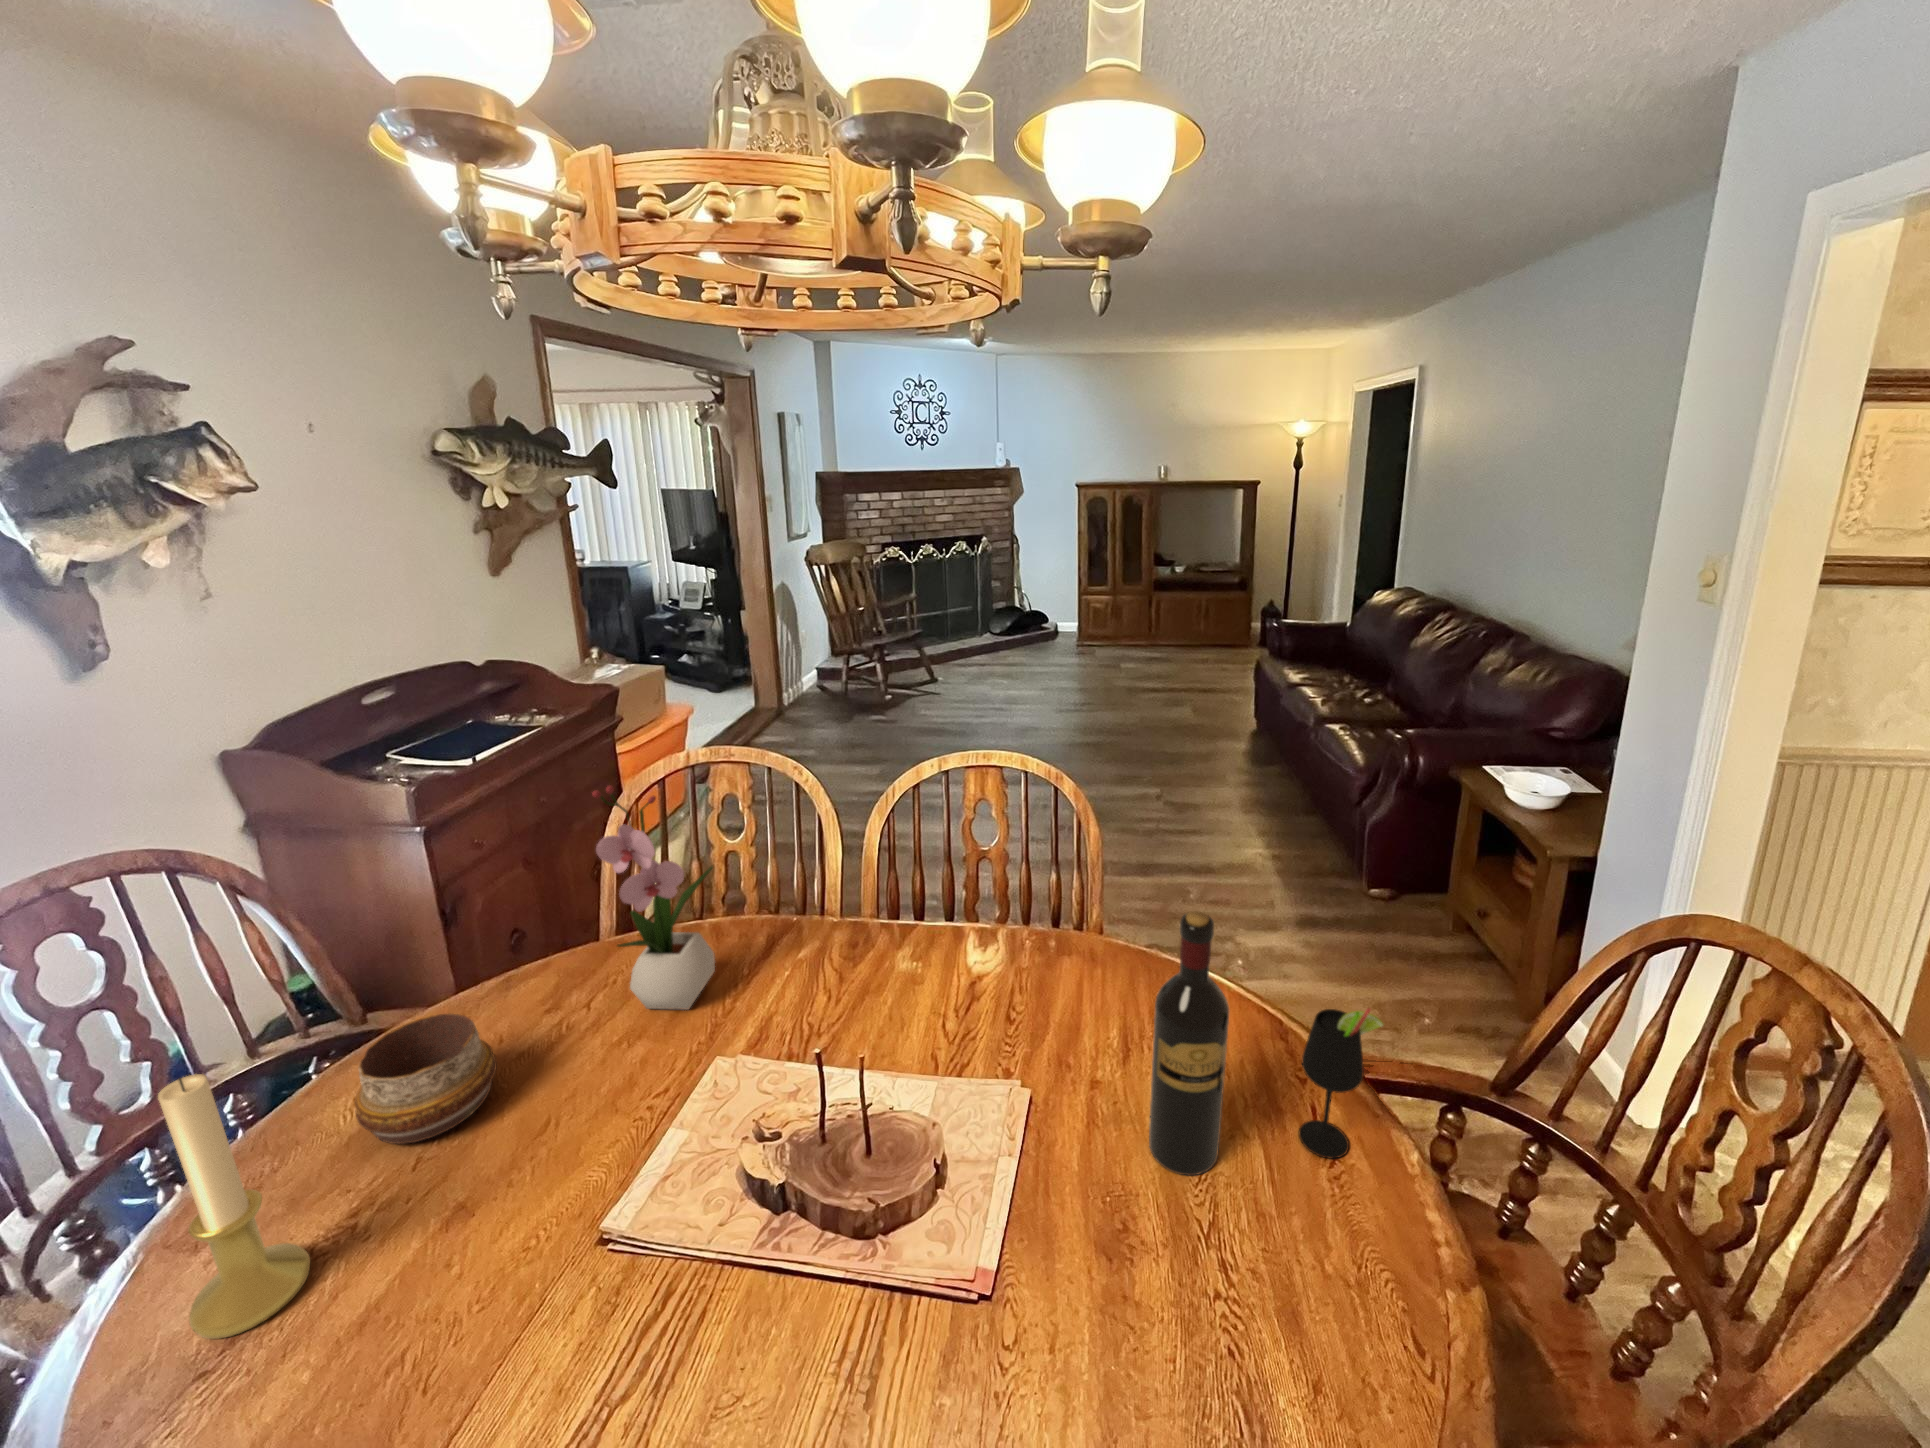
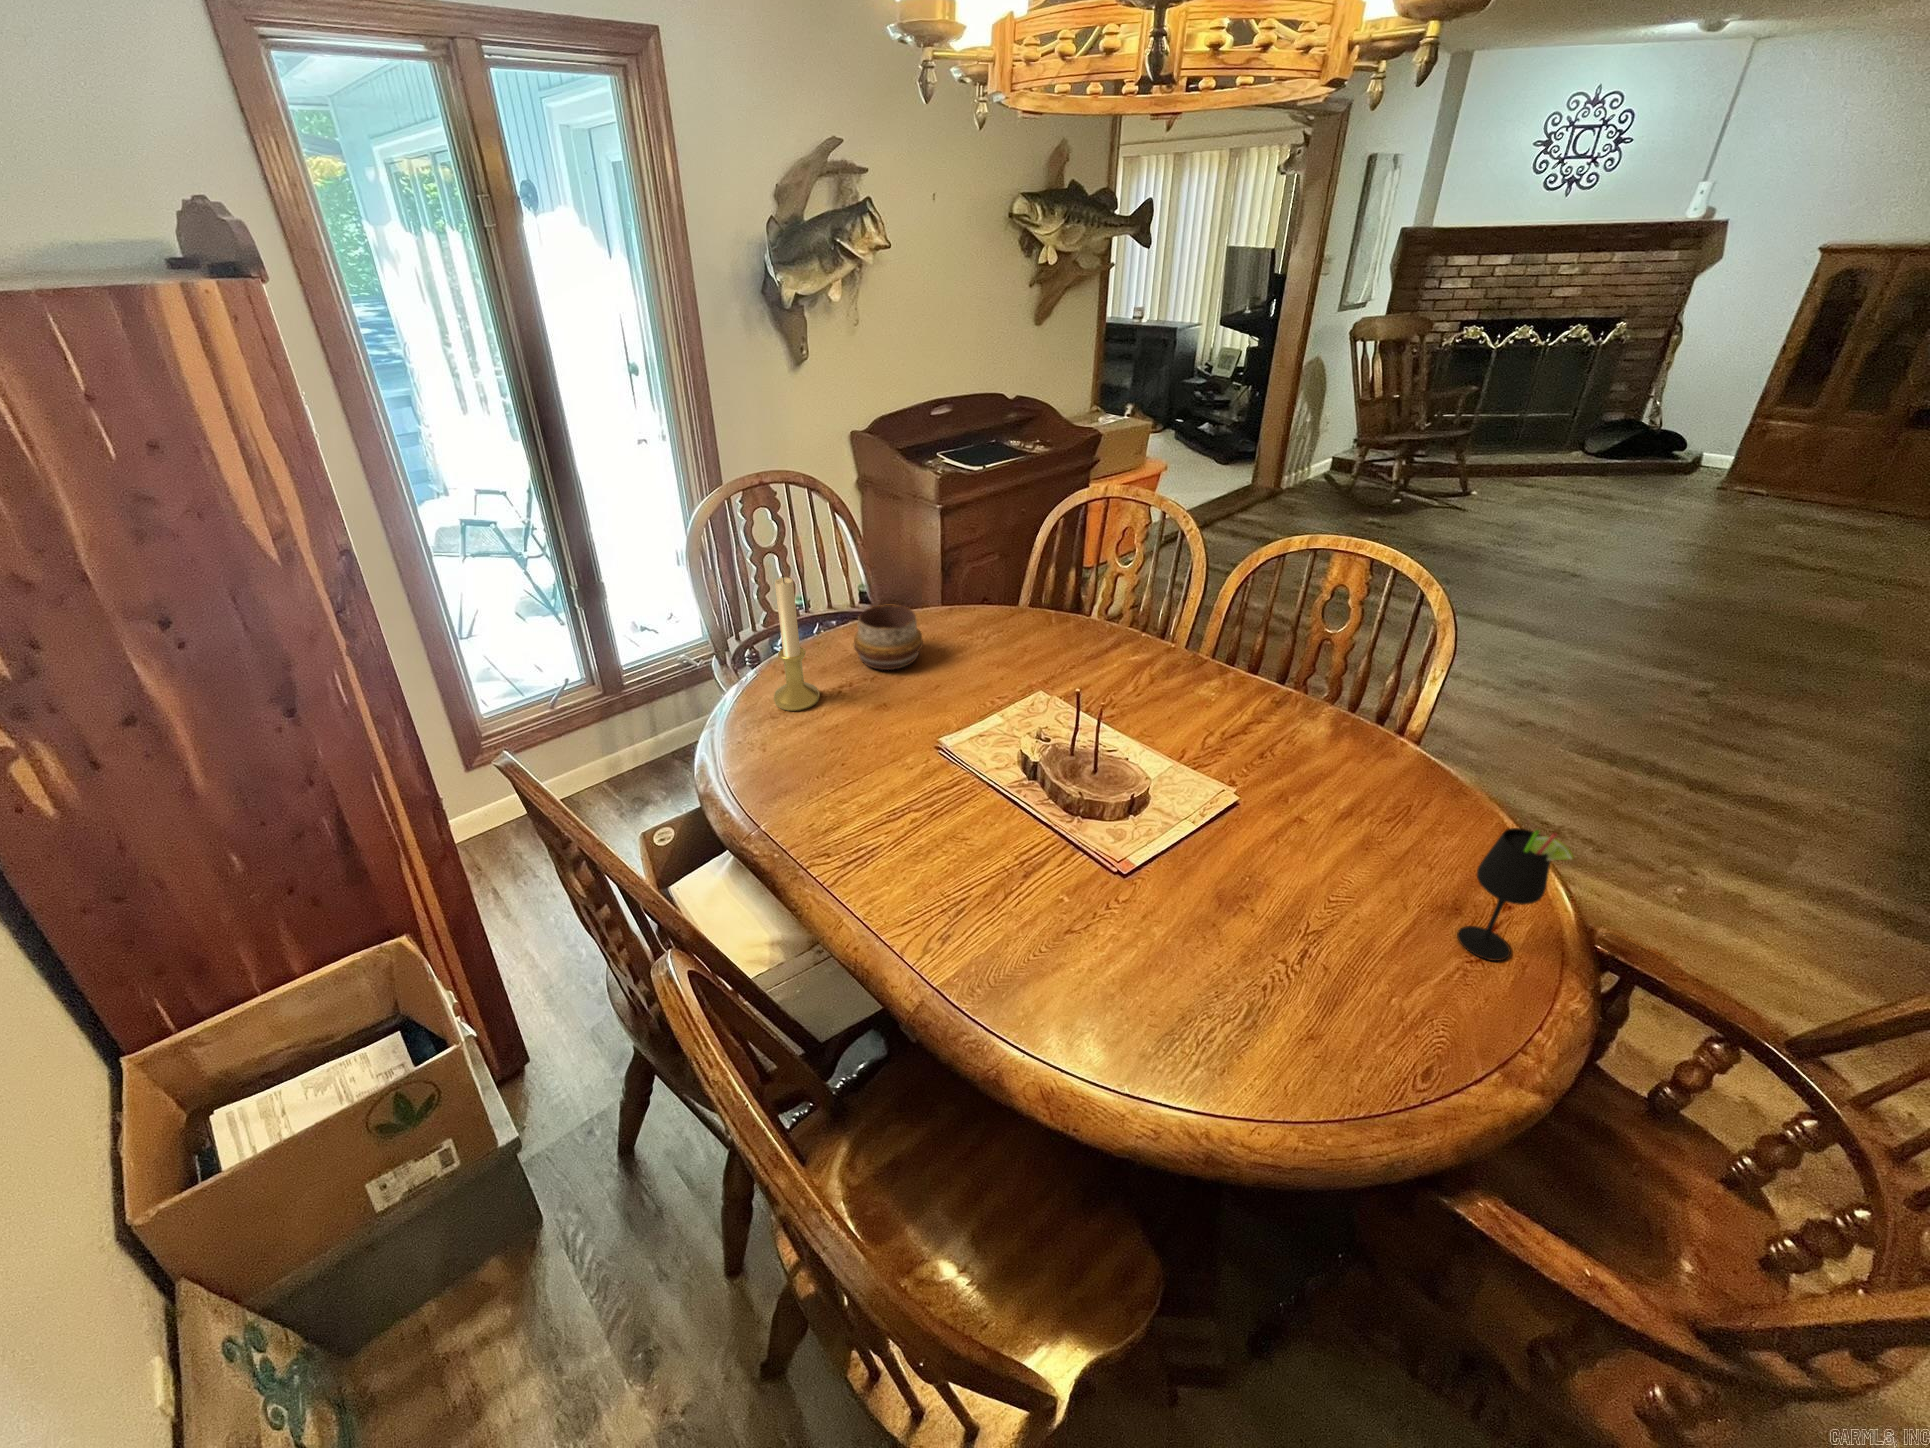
flower arrangement: present [592,786,715,1010] -> none [1000,484,1080,662]
wine bottle: present [1149,911,1229,1175] -> none [1307,684,1413,905]

